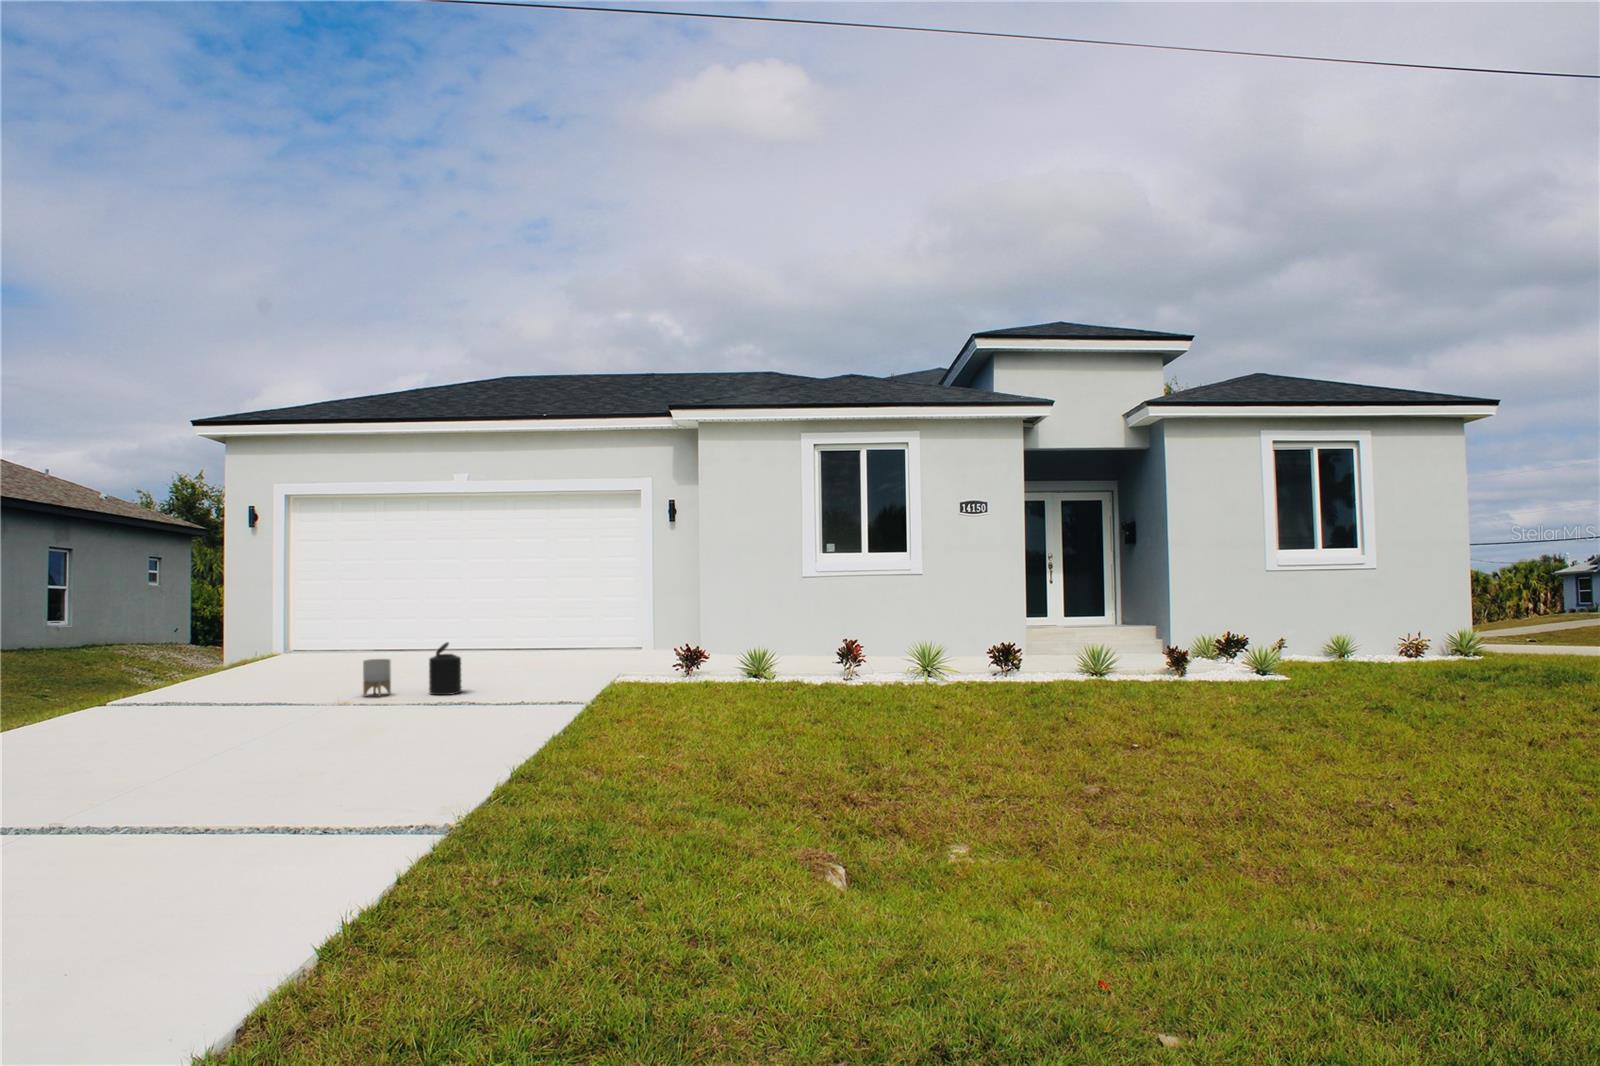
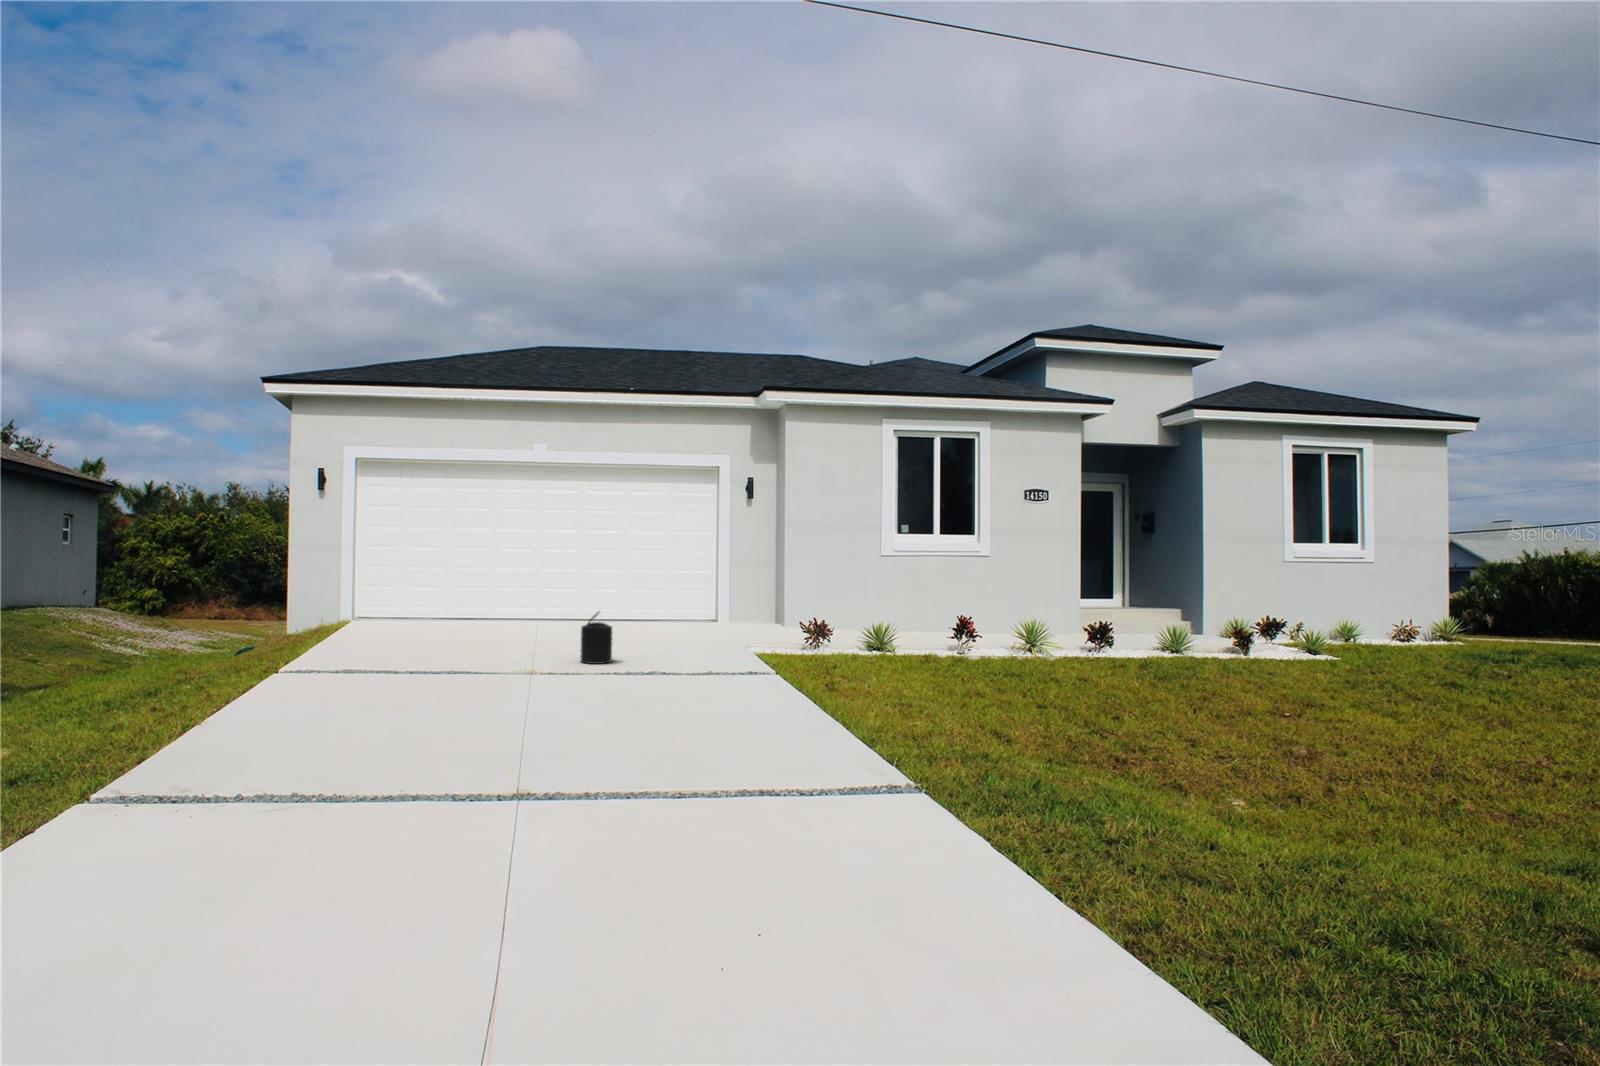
planter: present [363,659,391,697] -> none [516,626,543,665]

